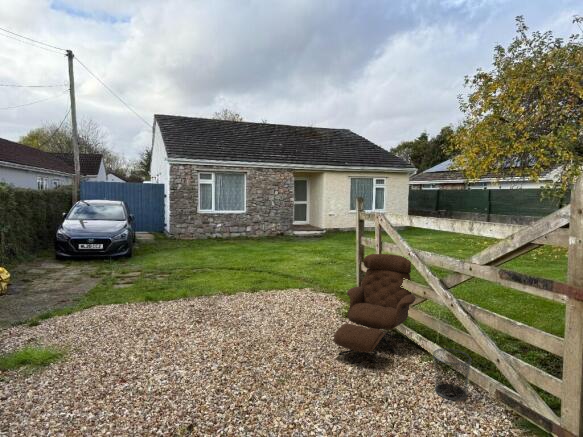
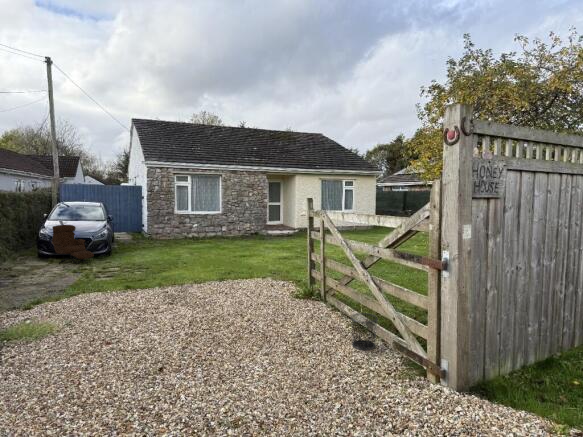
lounge chair: present [334,254,416,364] -> present [52,225,94,264]

